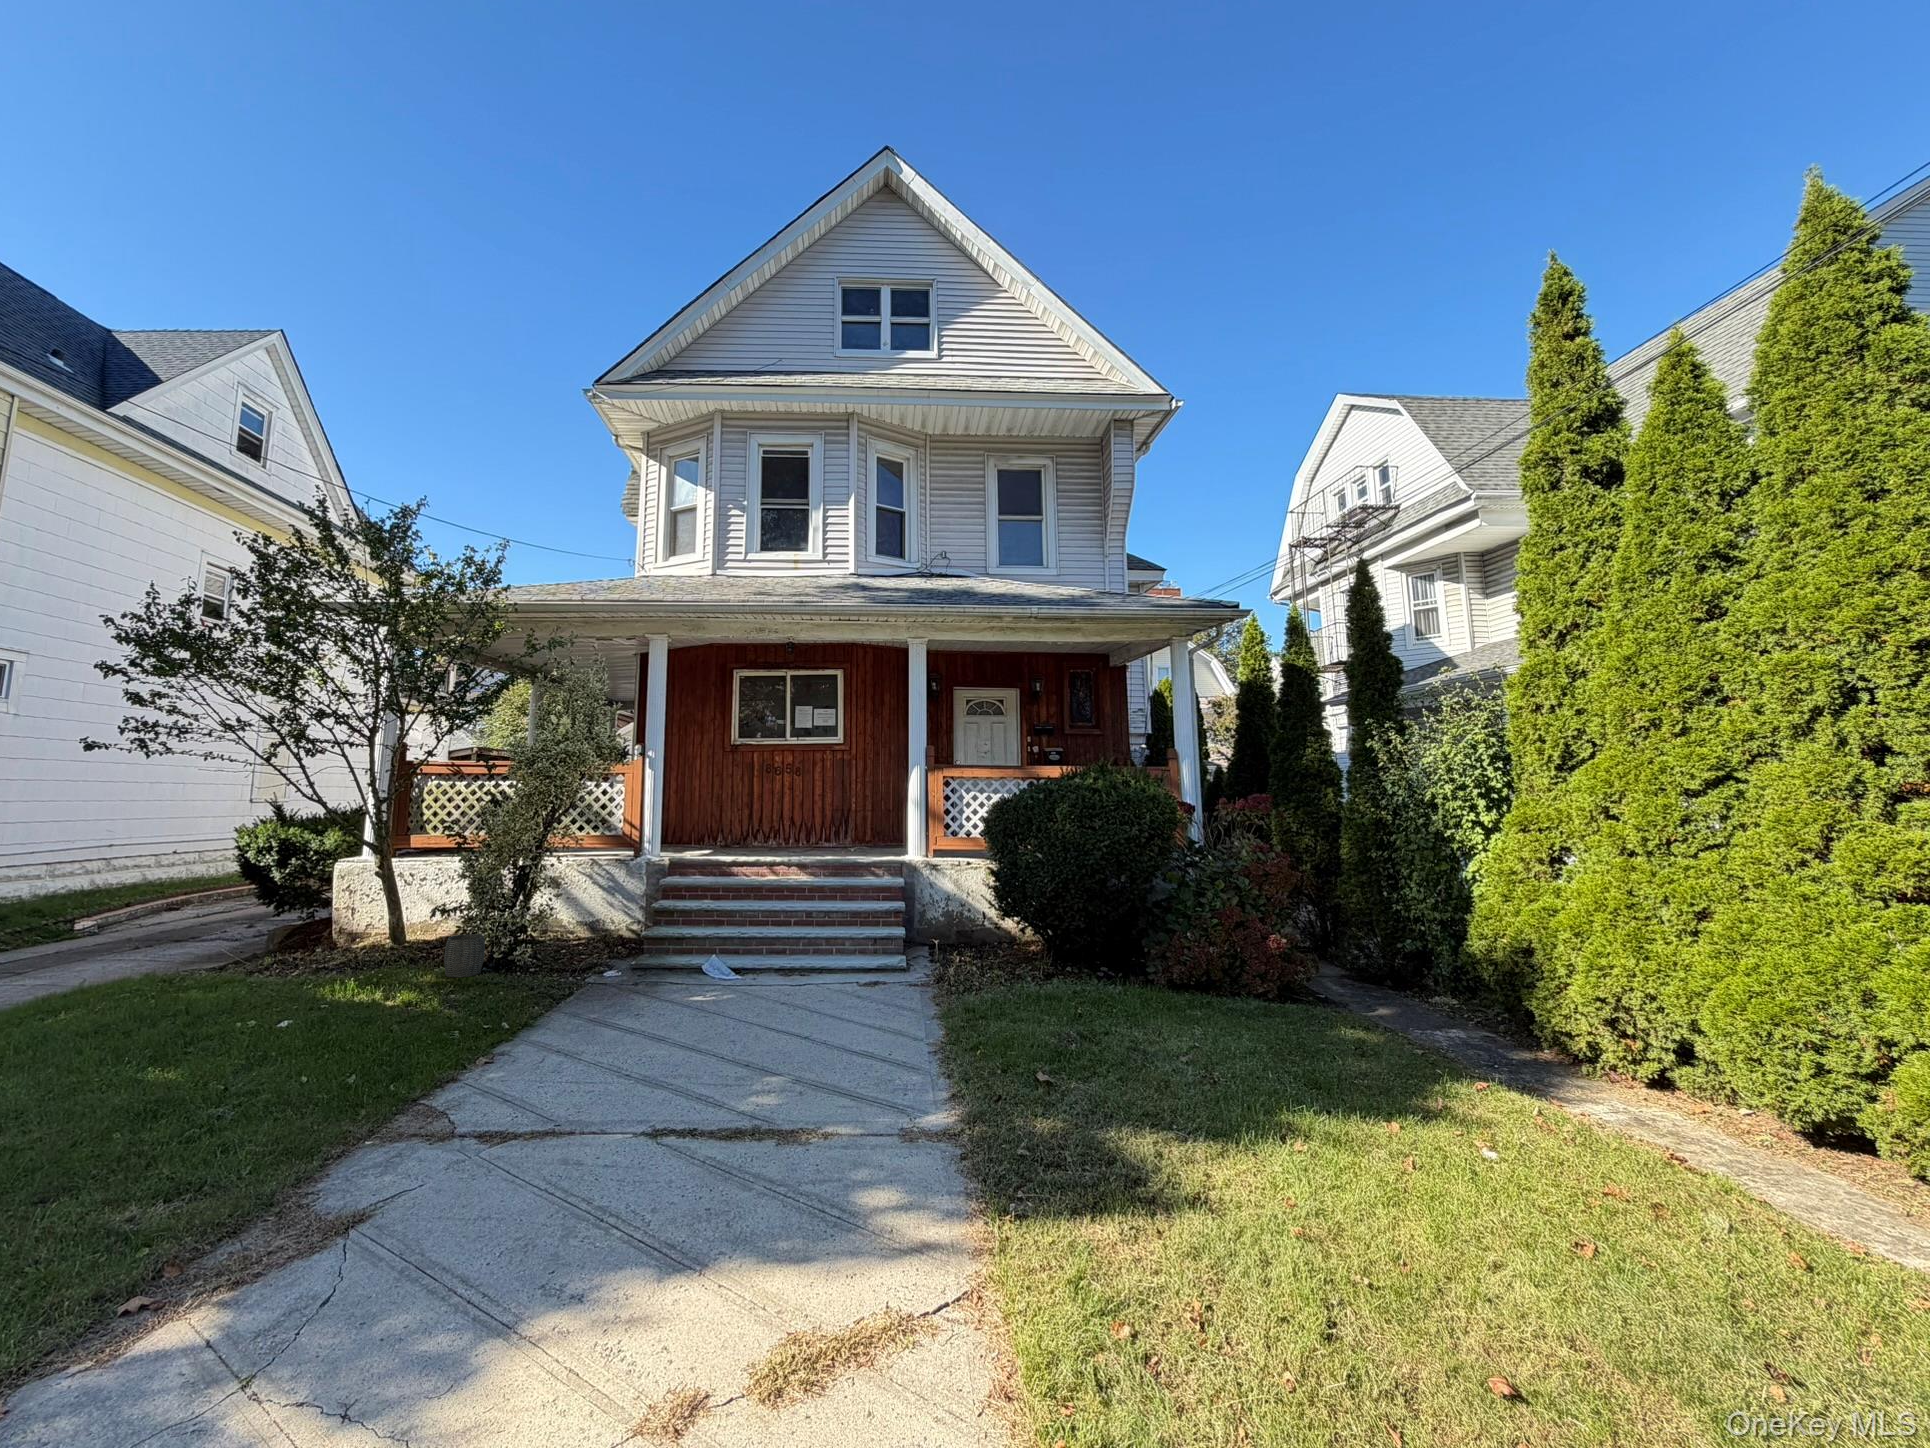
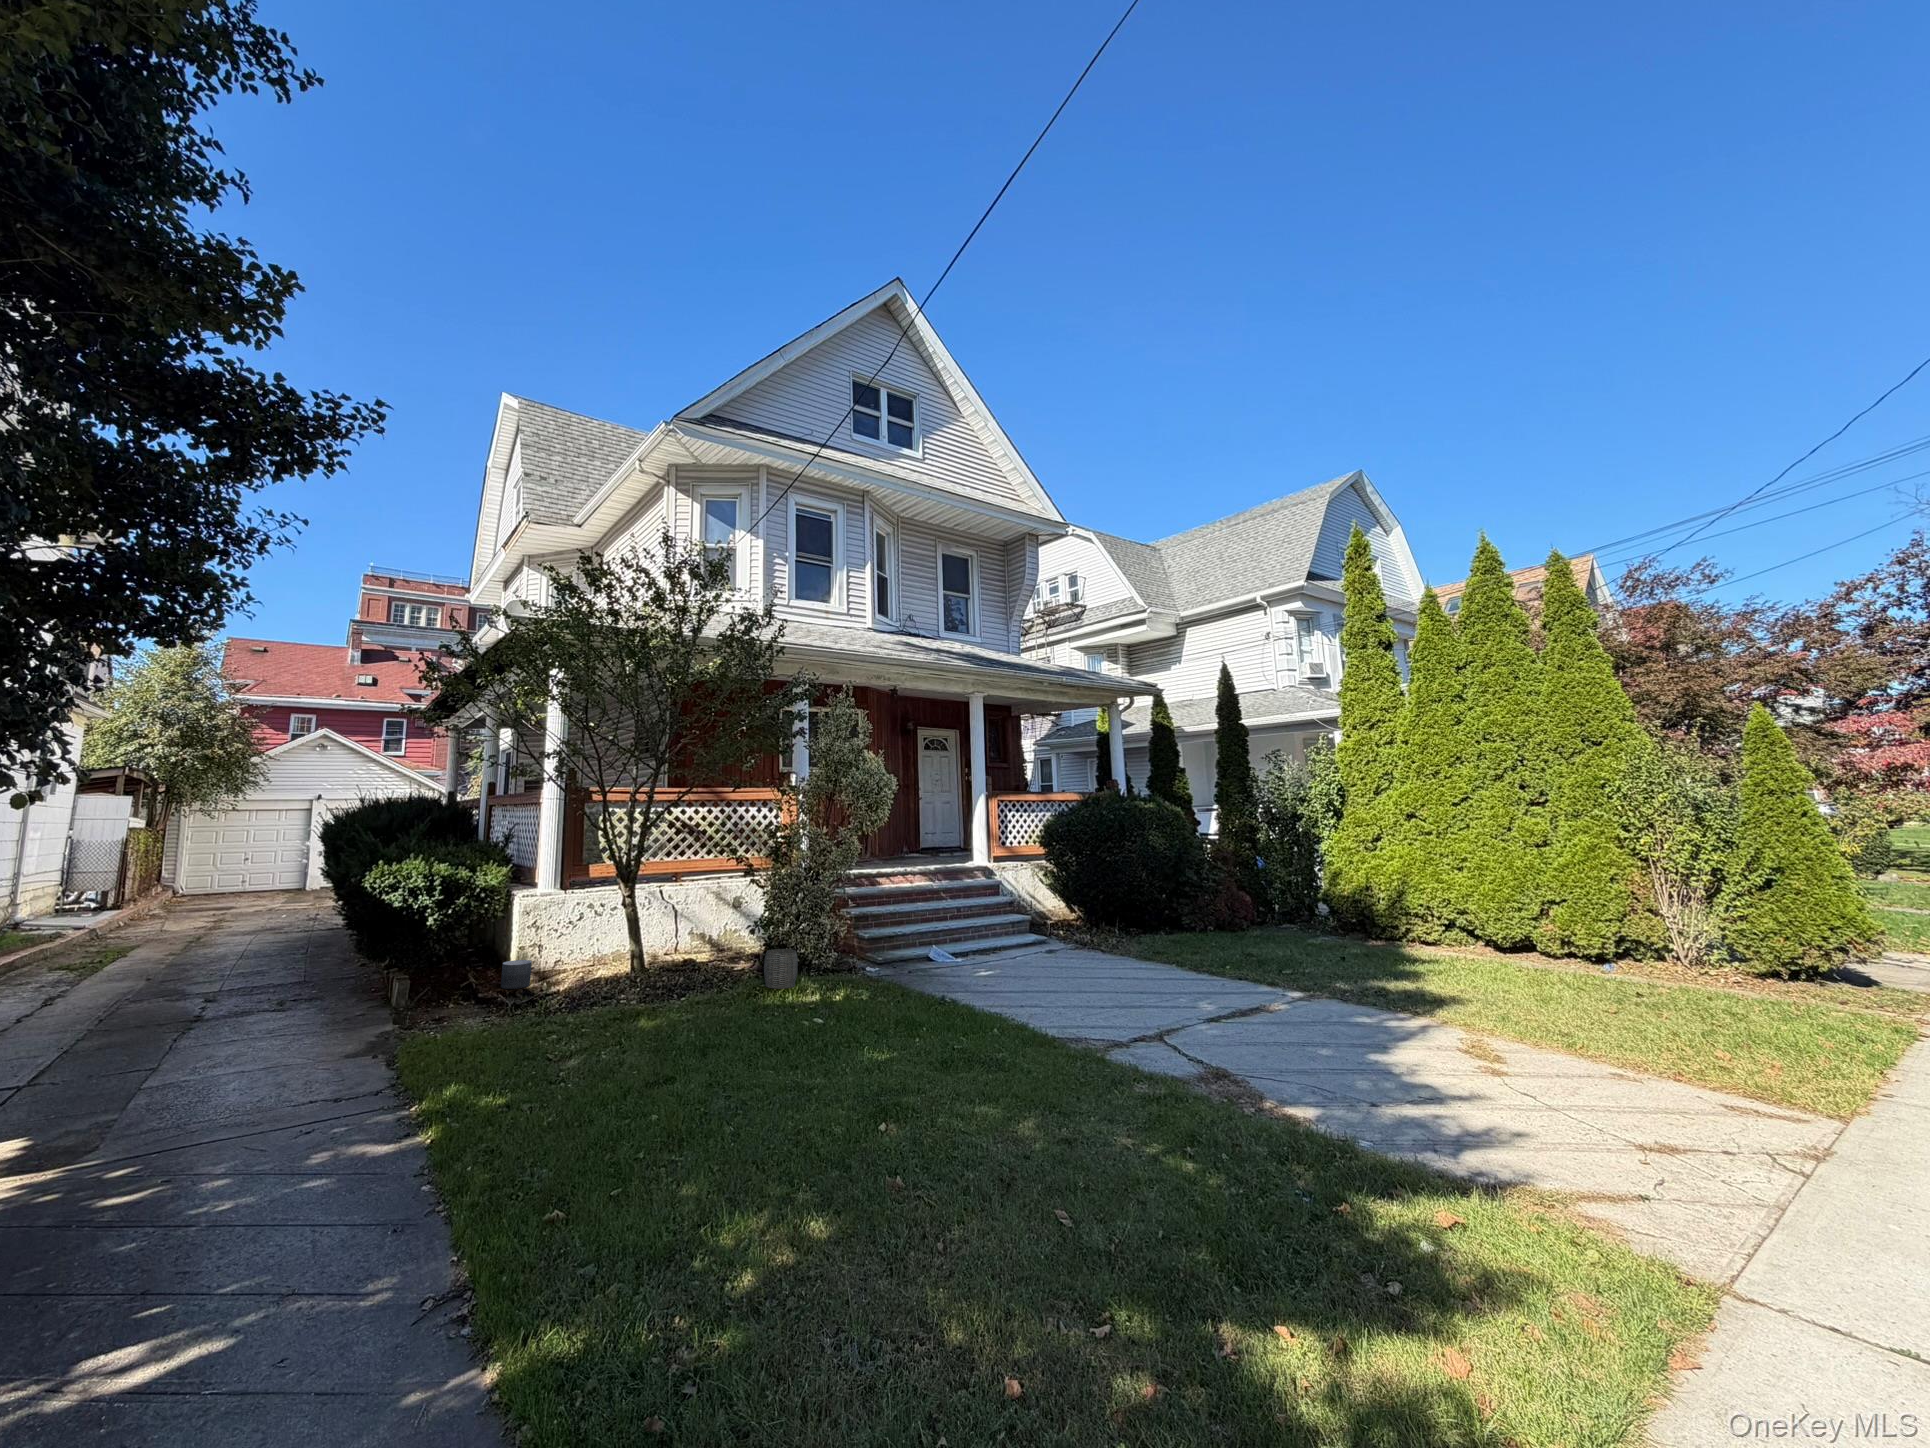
planter: none [311,917,343,943] -> present [501,960,532,989]

